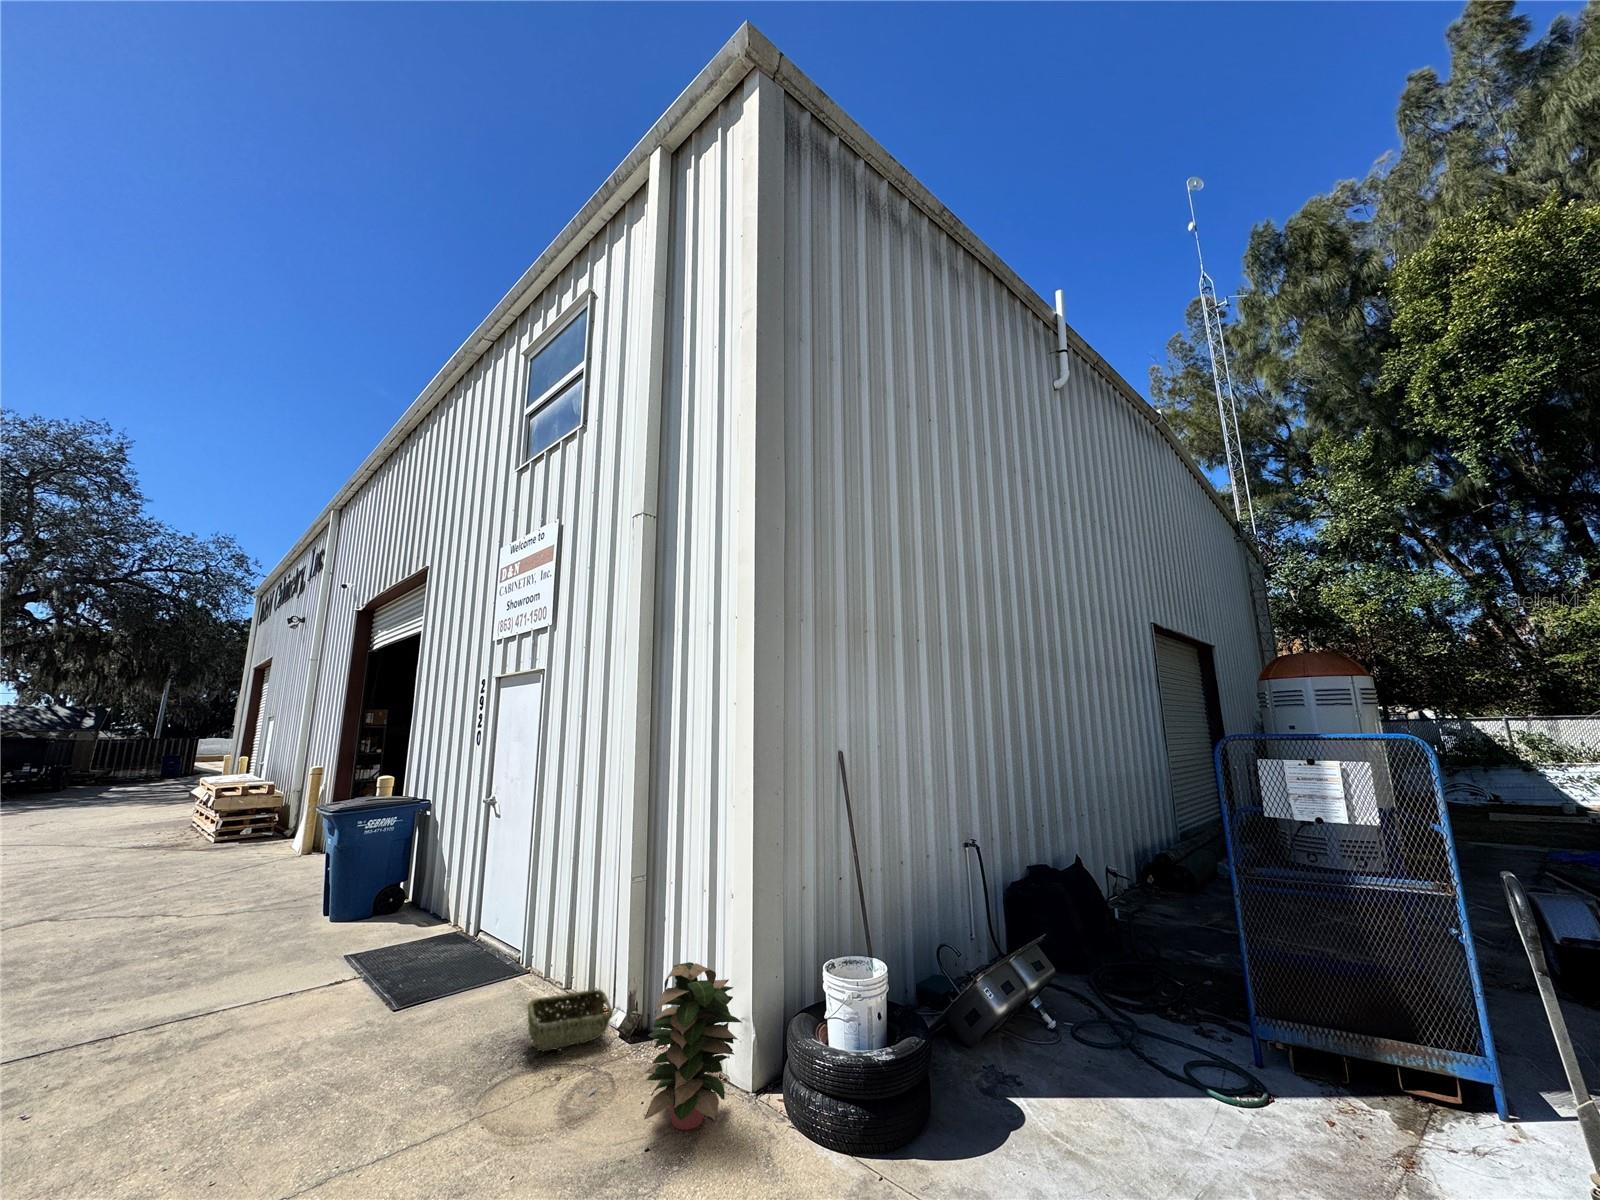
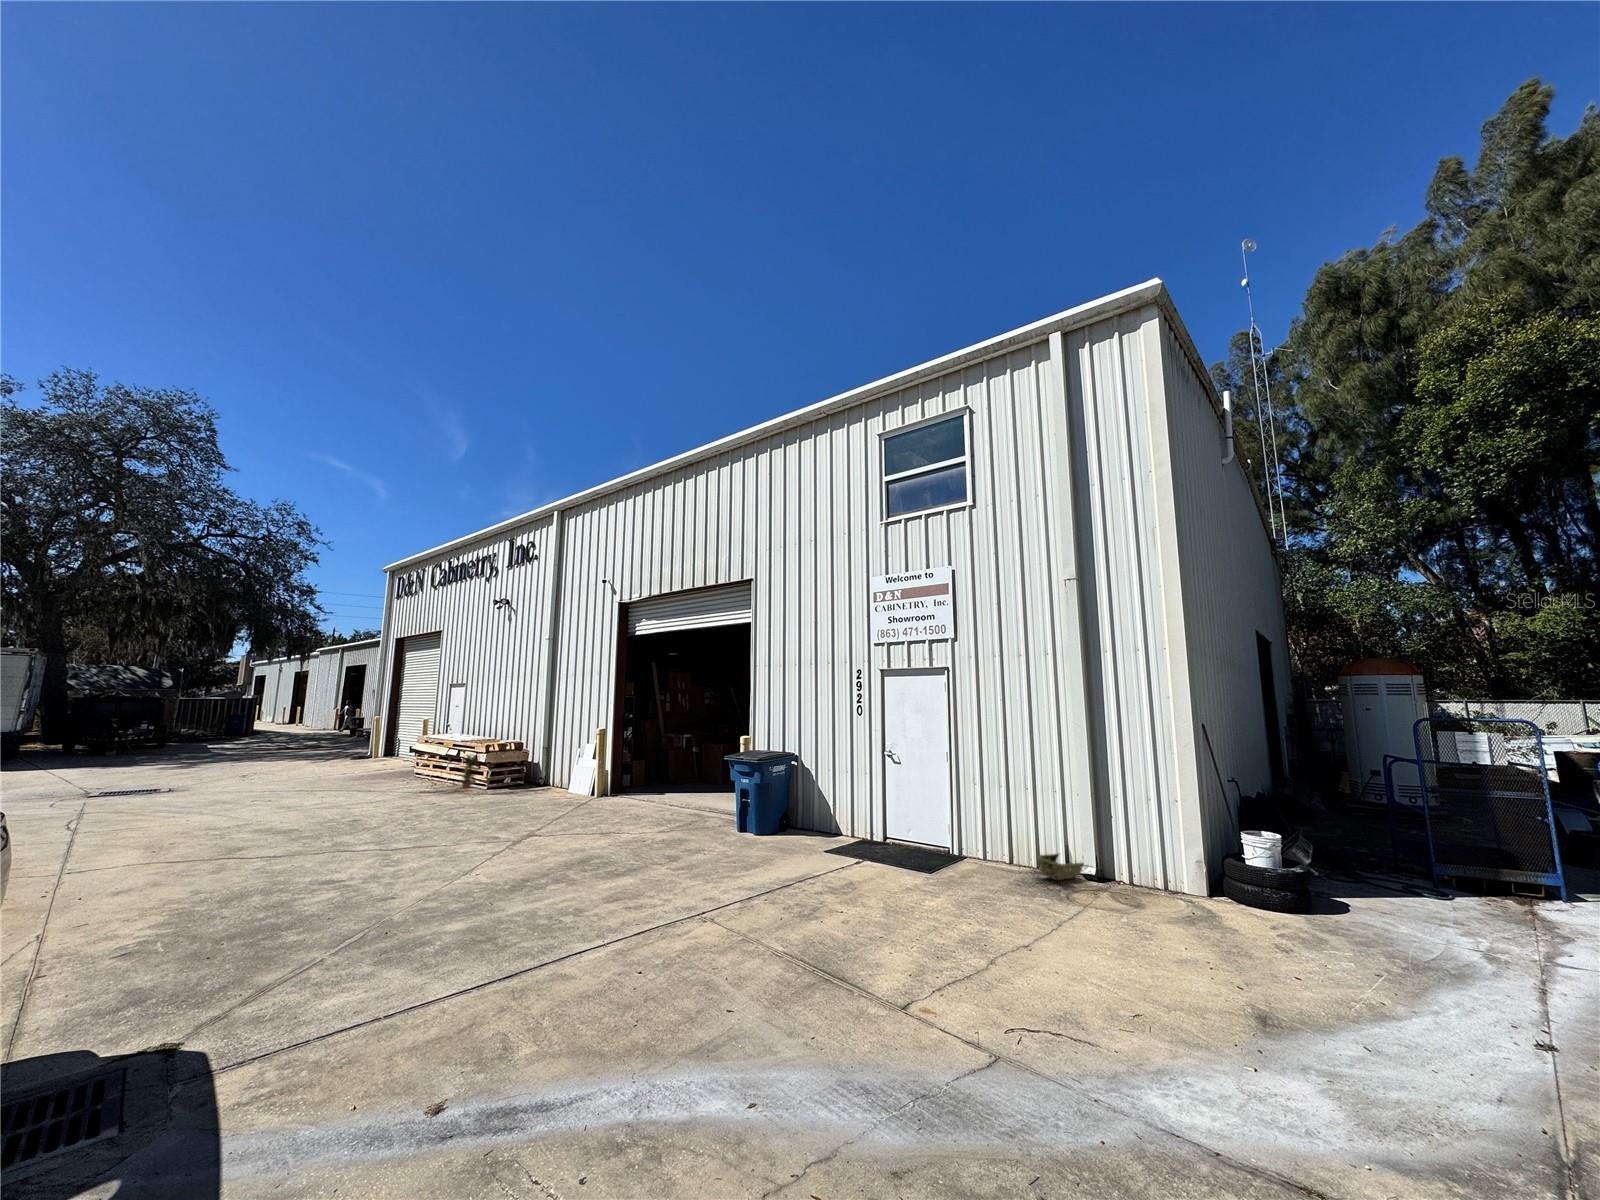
decorative plant: present [644,962,742,1130] -> present [457,755,479,788]

